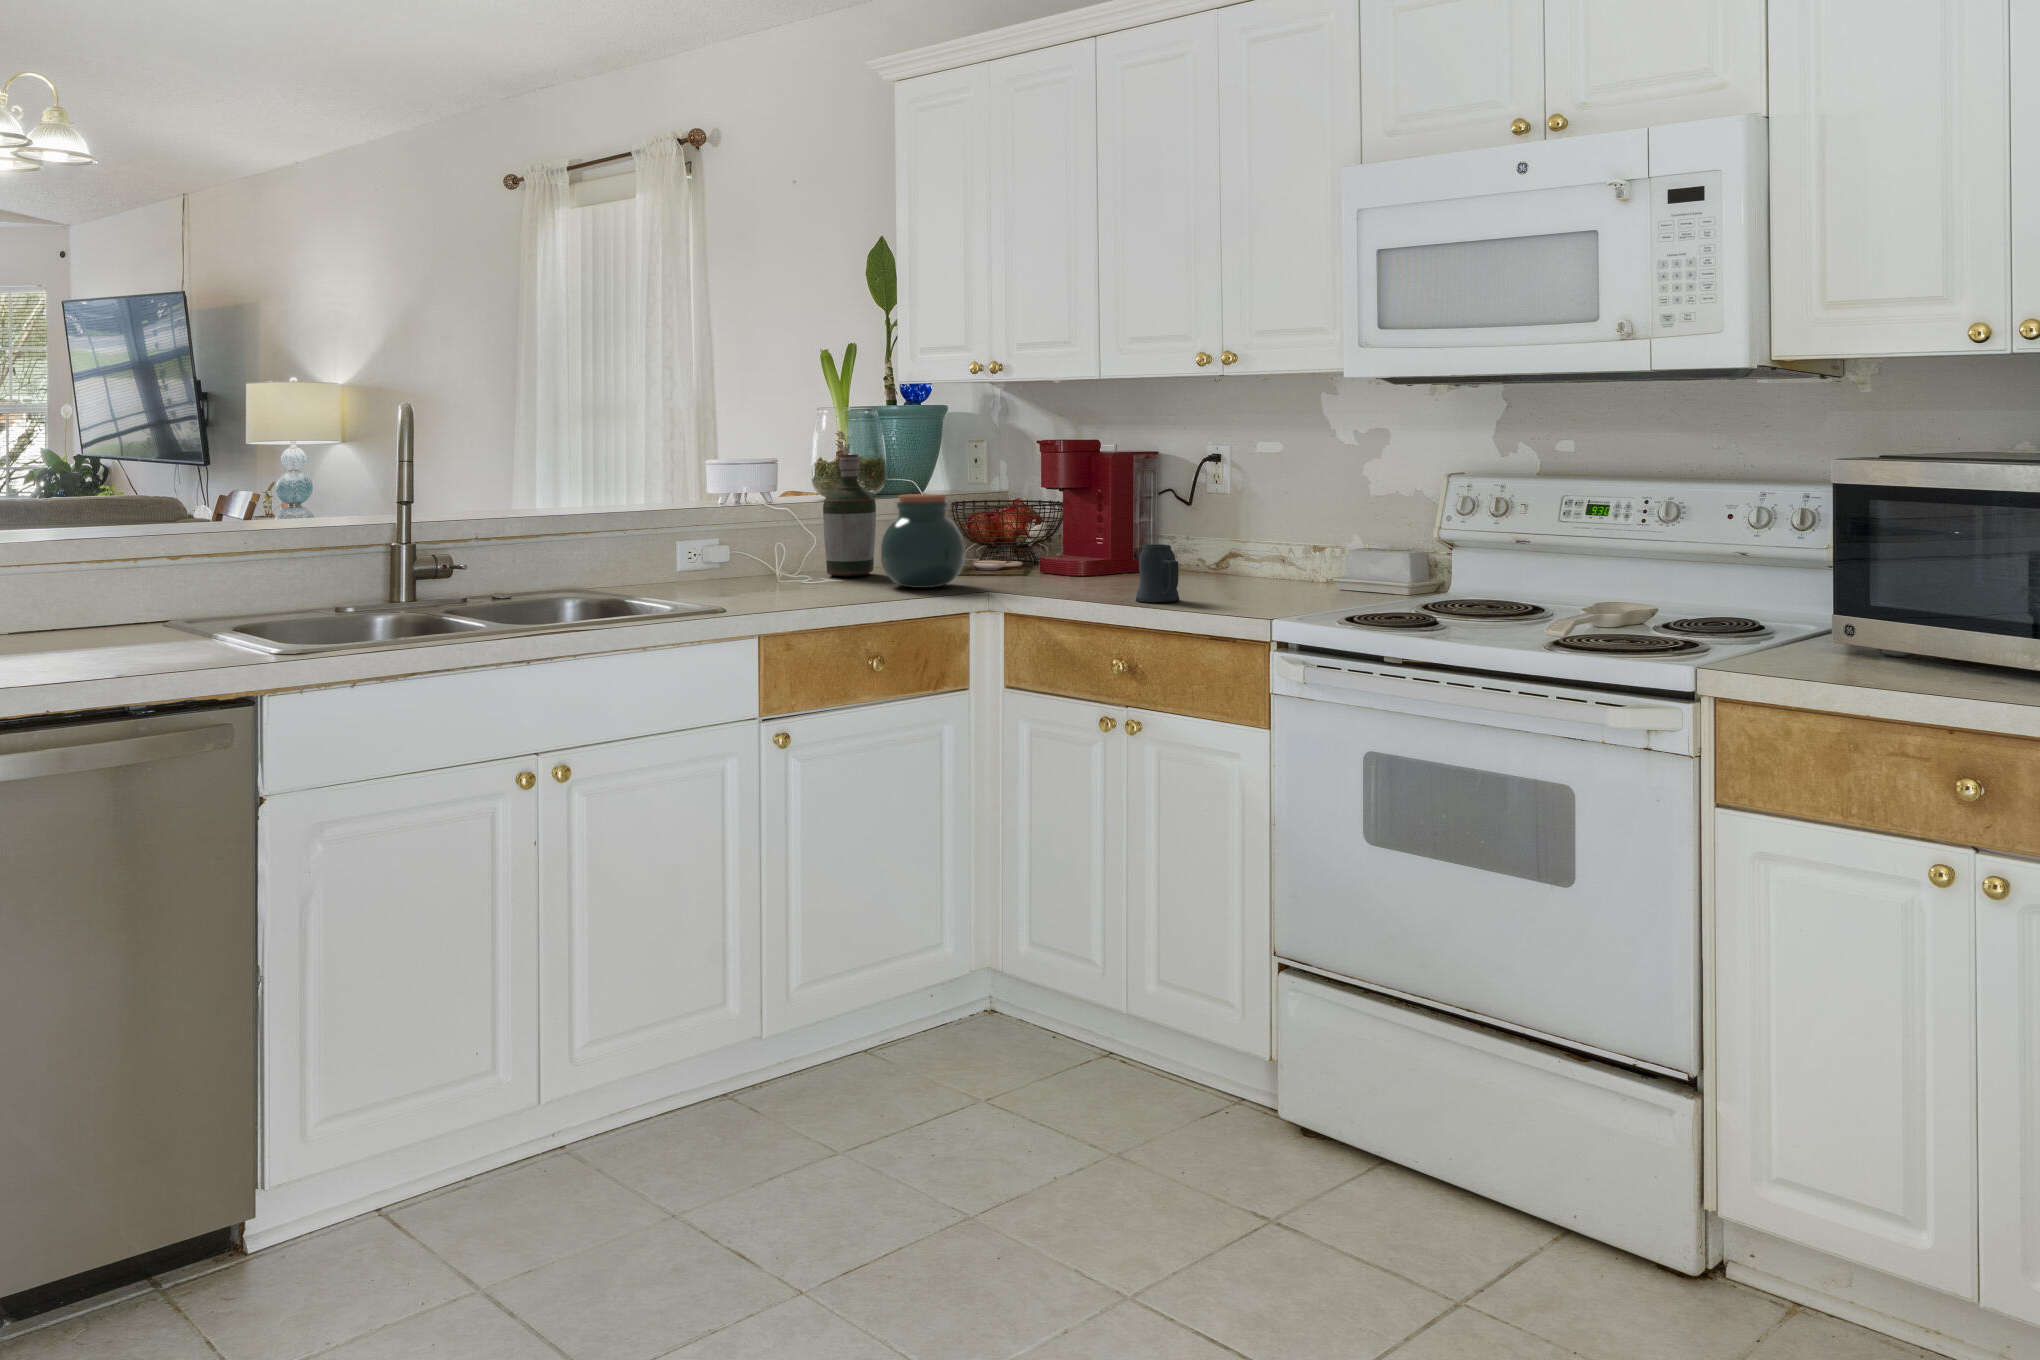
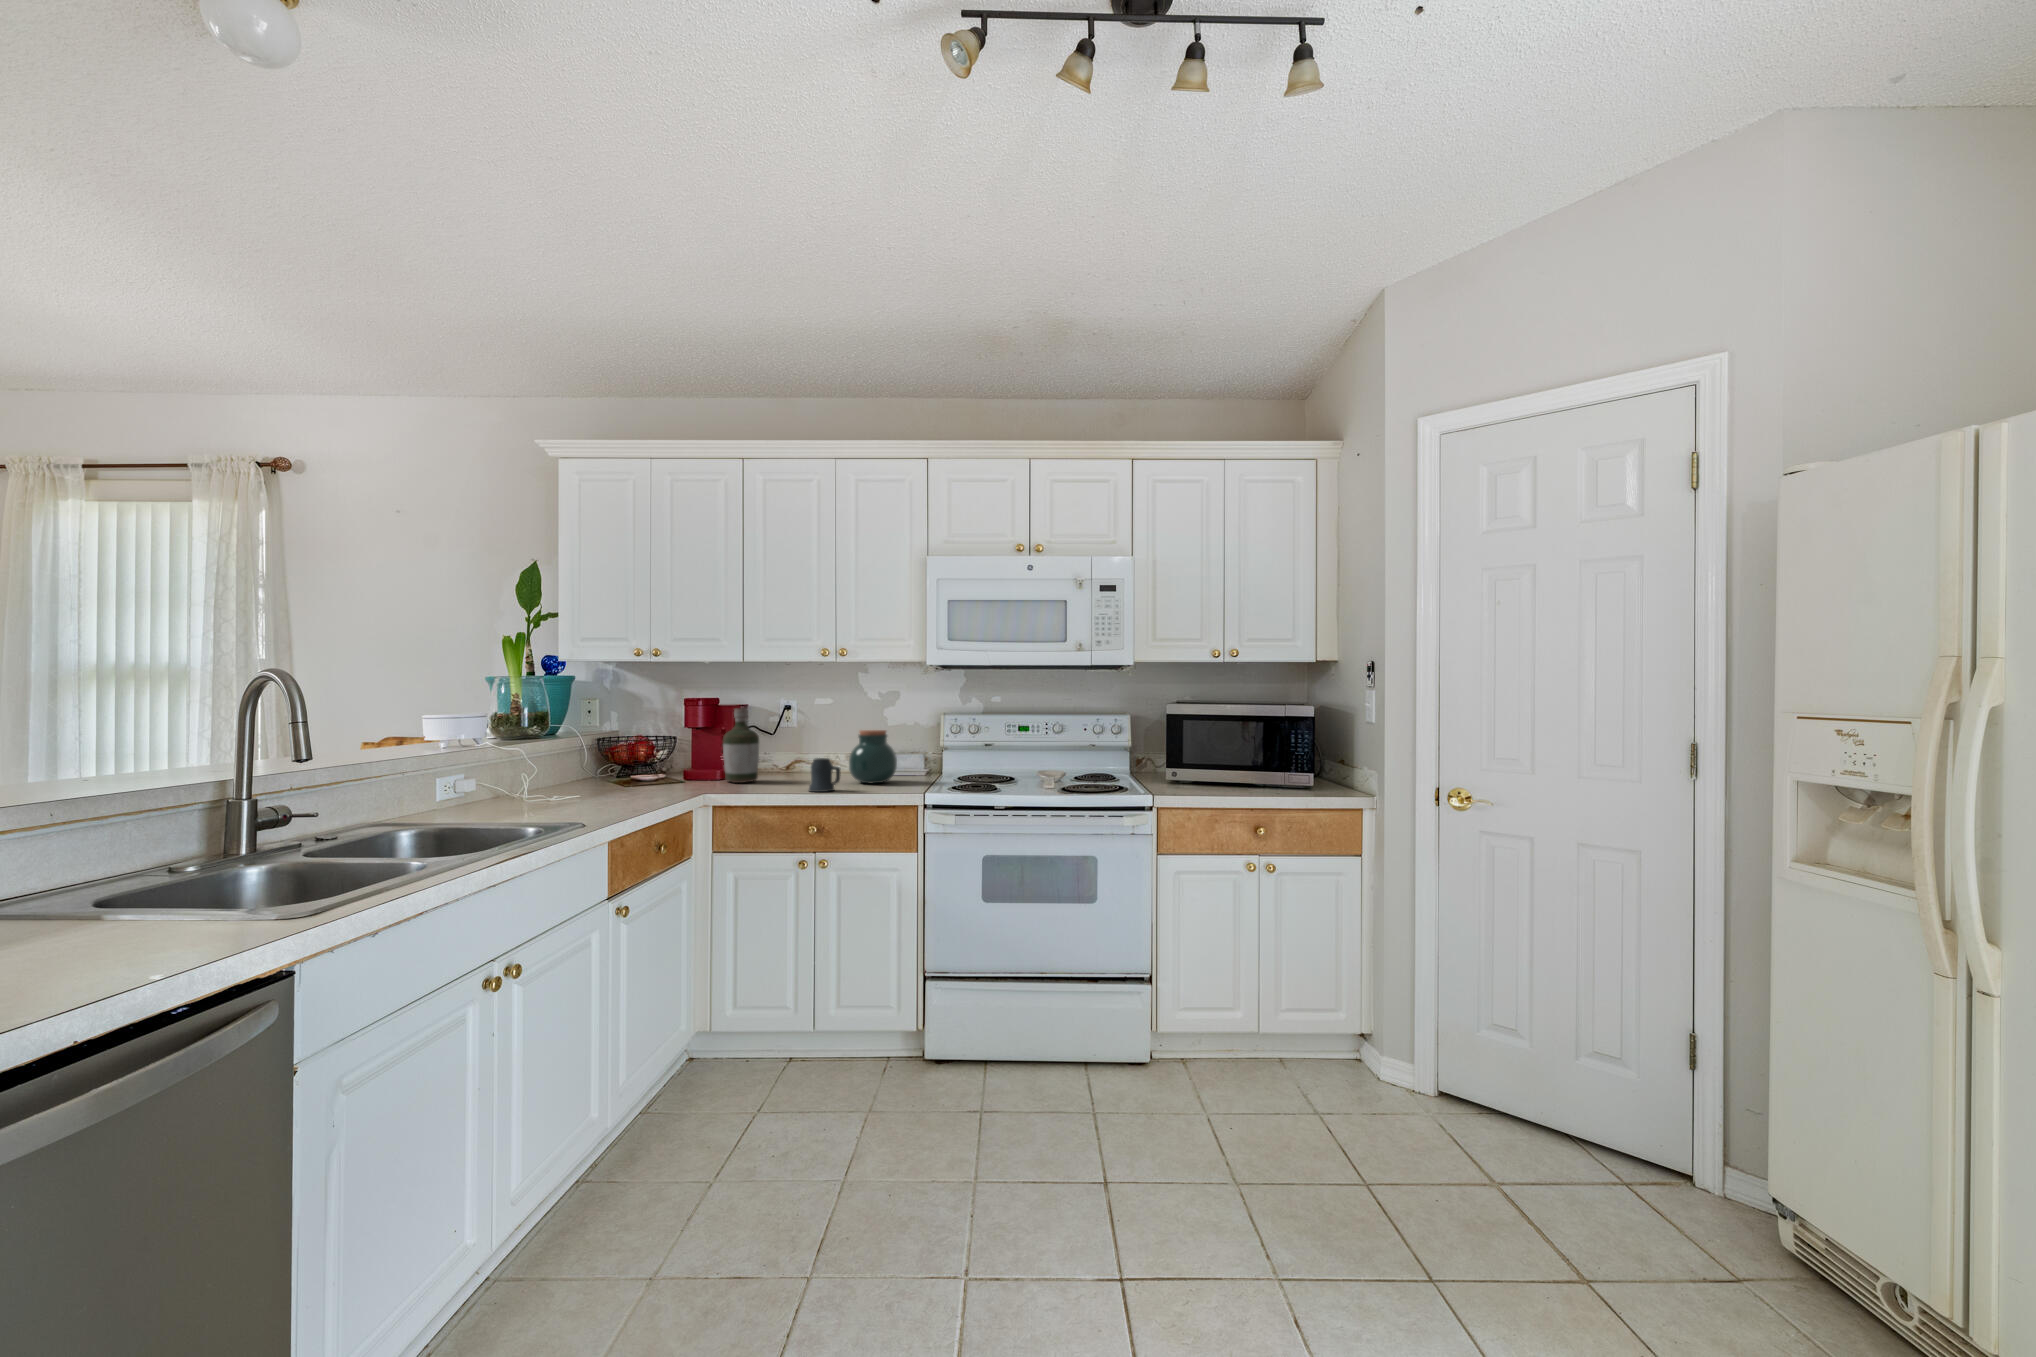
bottle: present [823,454,876,576] -> present [723,708,759,783]
jar: present [881,494,965,588] -> present [849,730,897,783]

